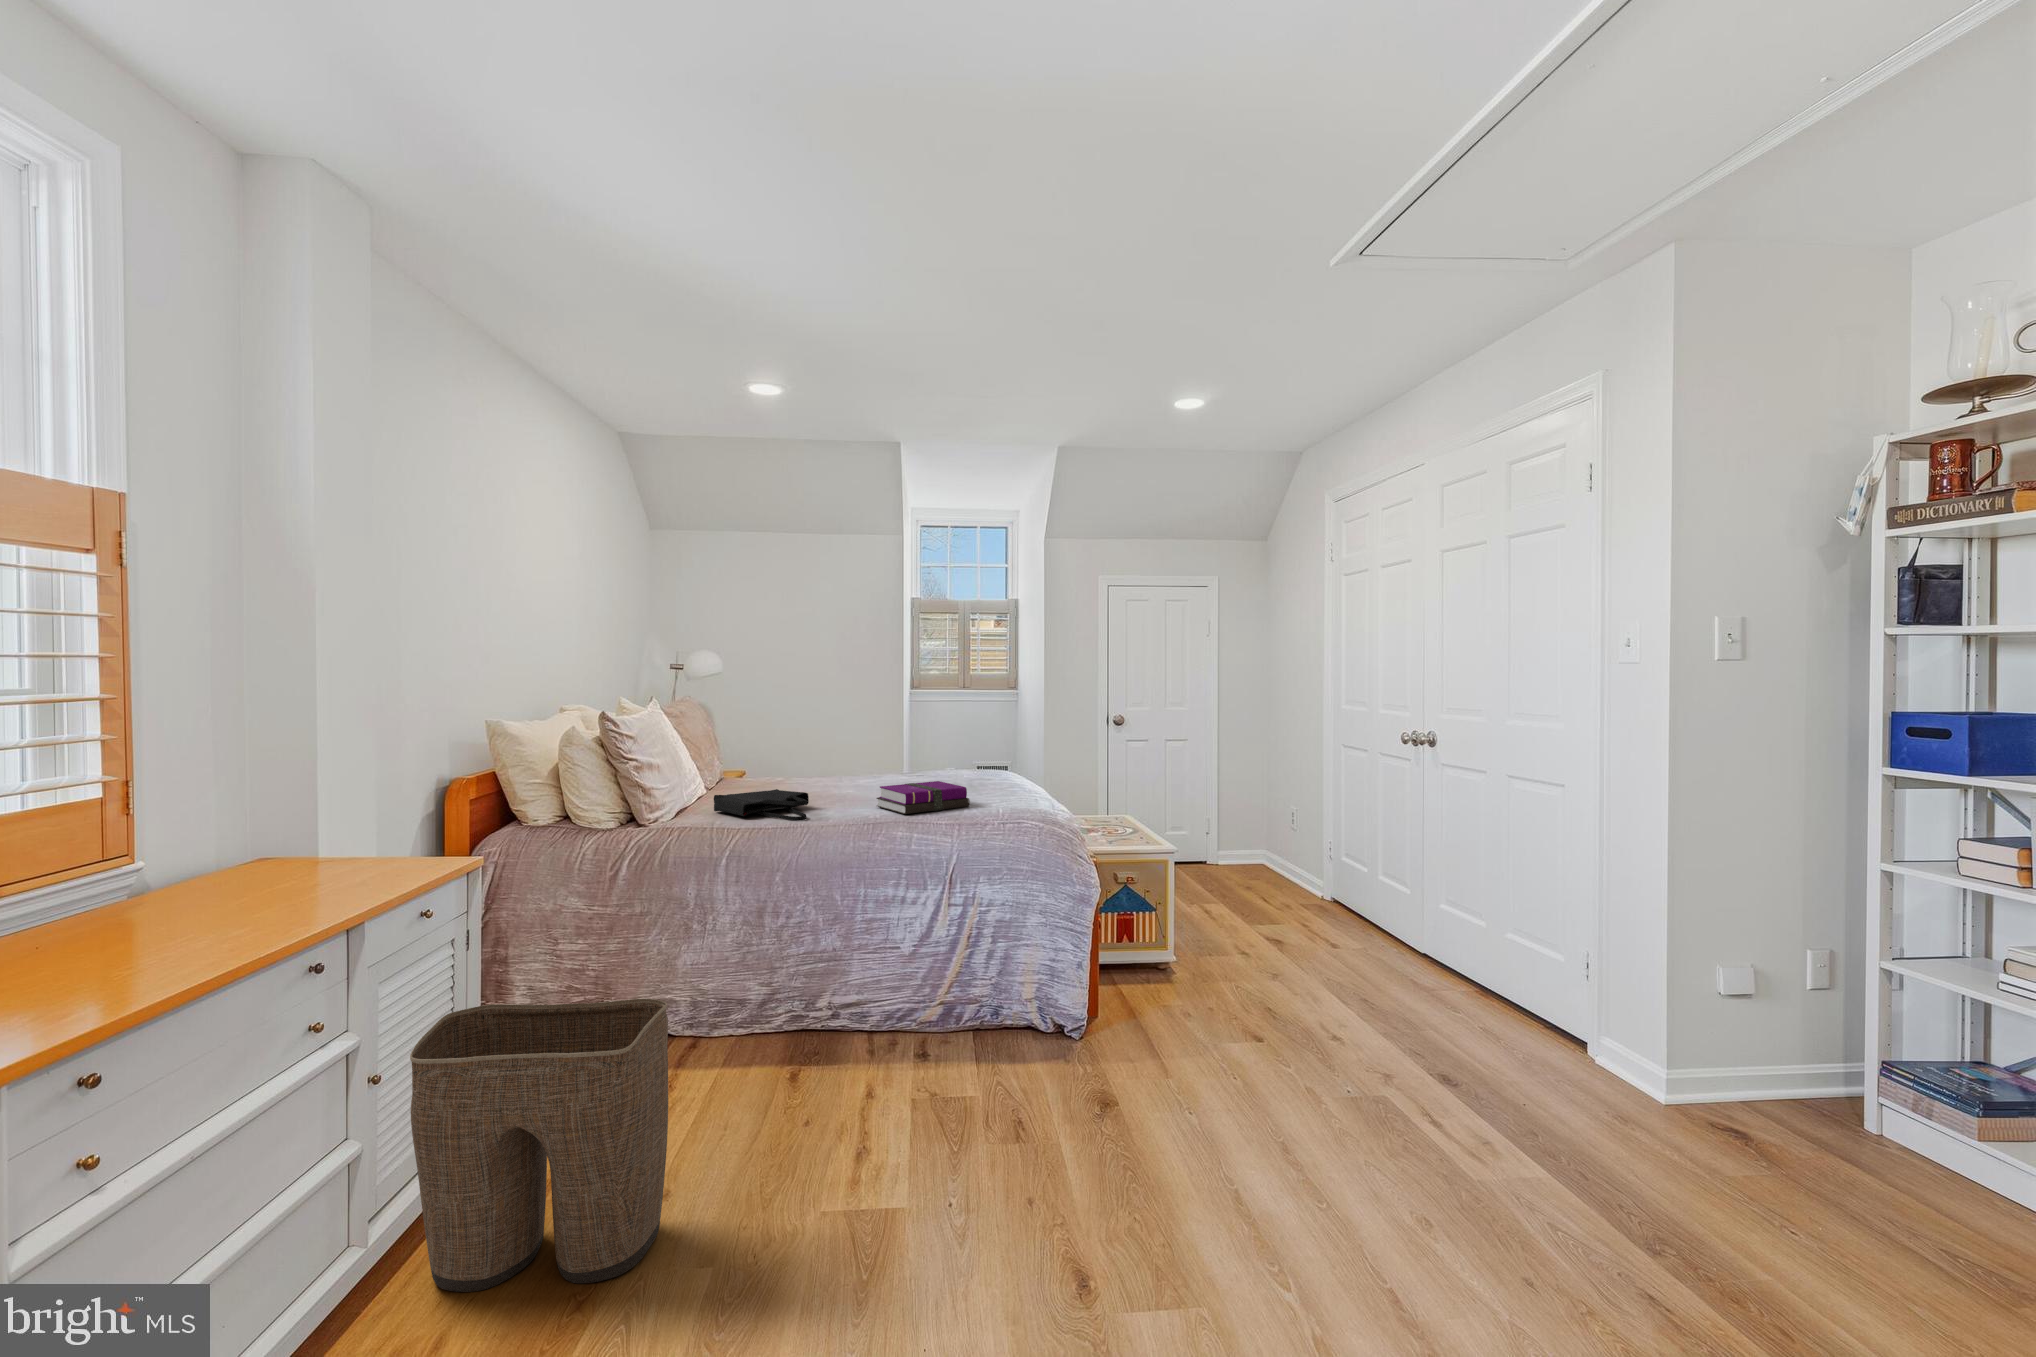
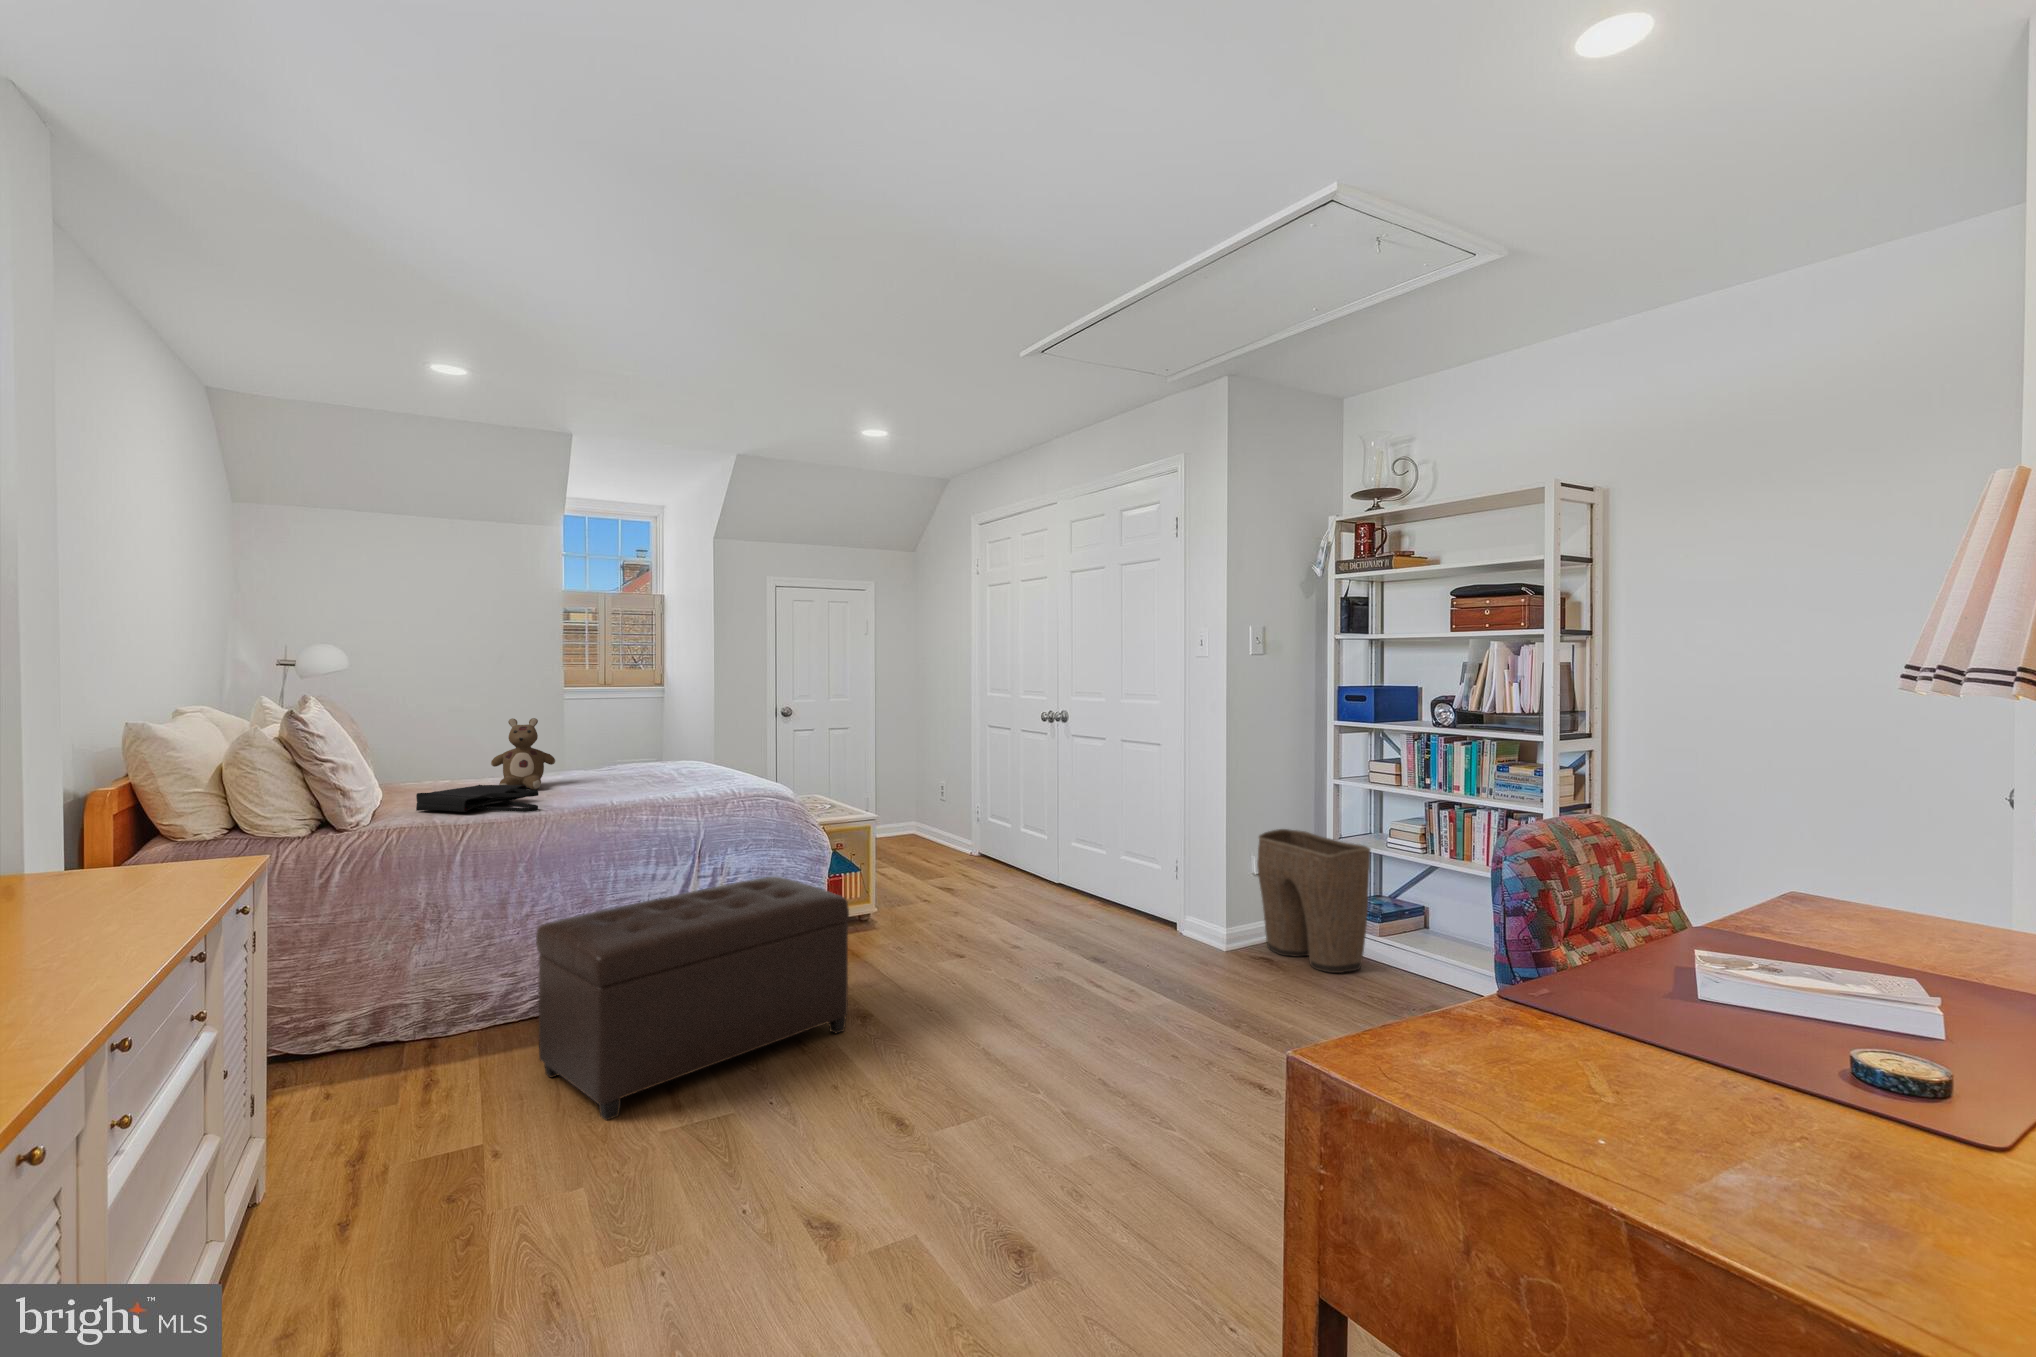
stuffed bear: none [799,727,853,796] -> present [491,718,555,789]
notebook: present [877,781,970,814] -> none [601,767,698,798]
ottoman: none [751,916,1080,1184] -> present [536,877,849,1120]
laundry basket: present [410,999,668,1292] -> present [1257,829,1370,973]

